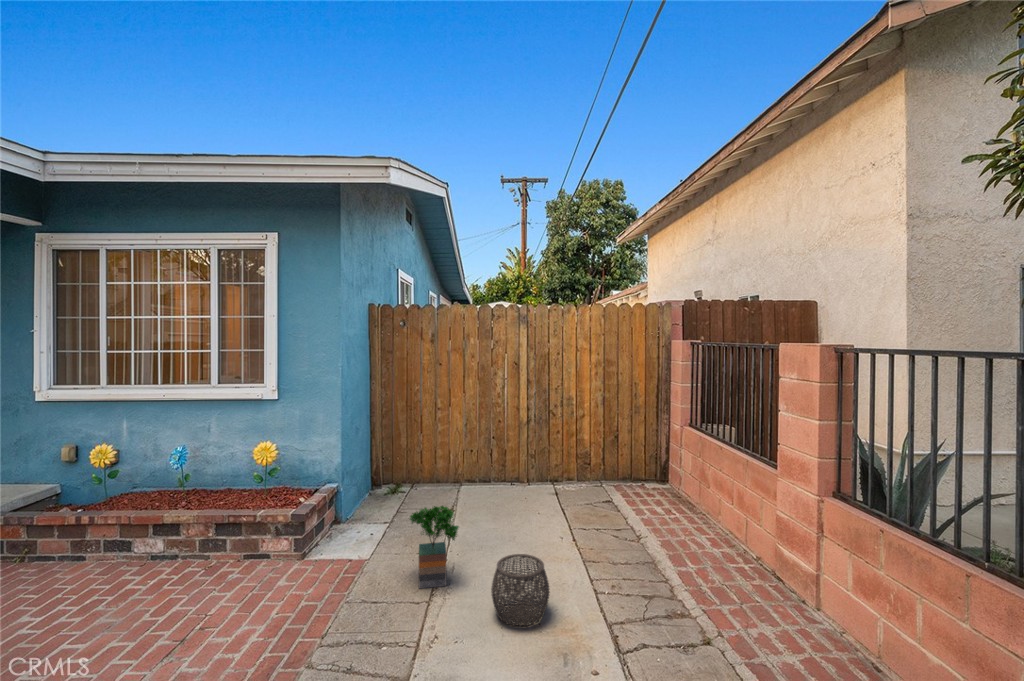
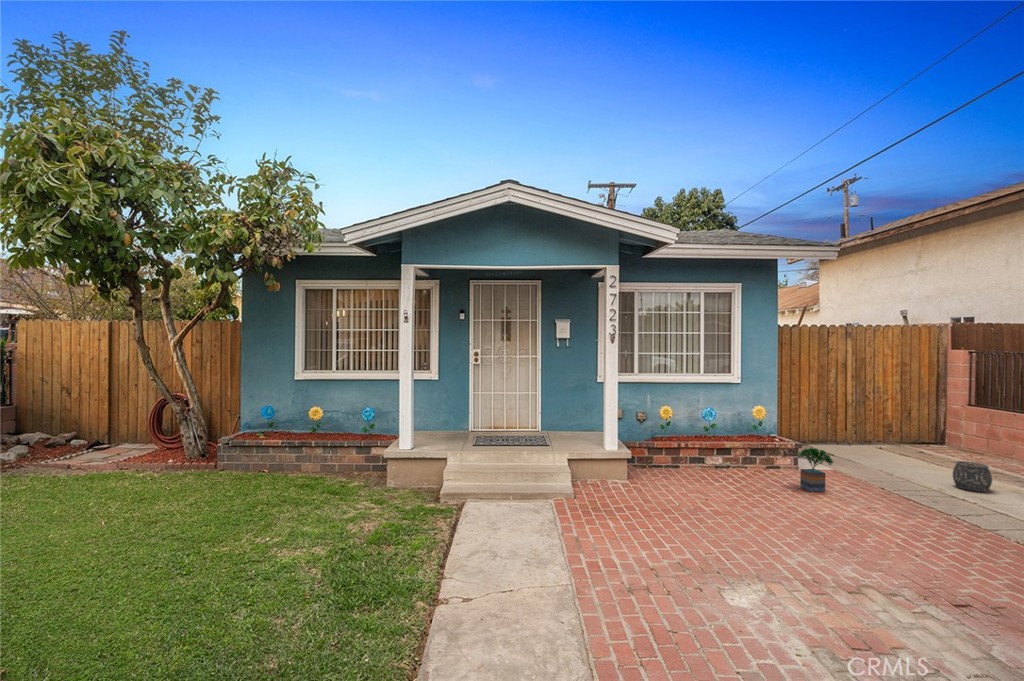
potted tree: present [410,506,459,588] -> present [798,448,833,492]

